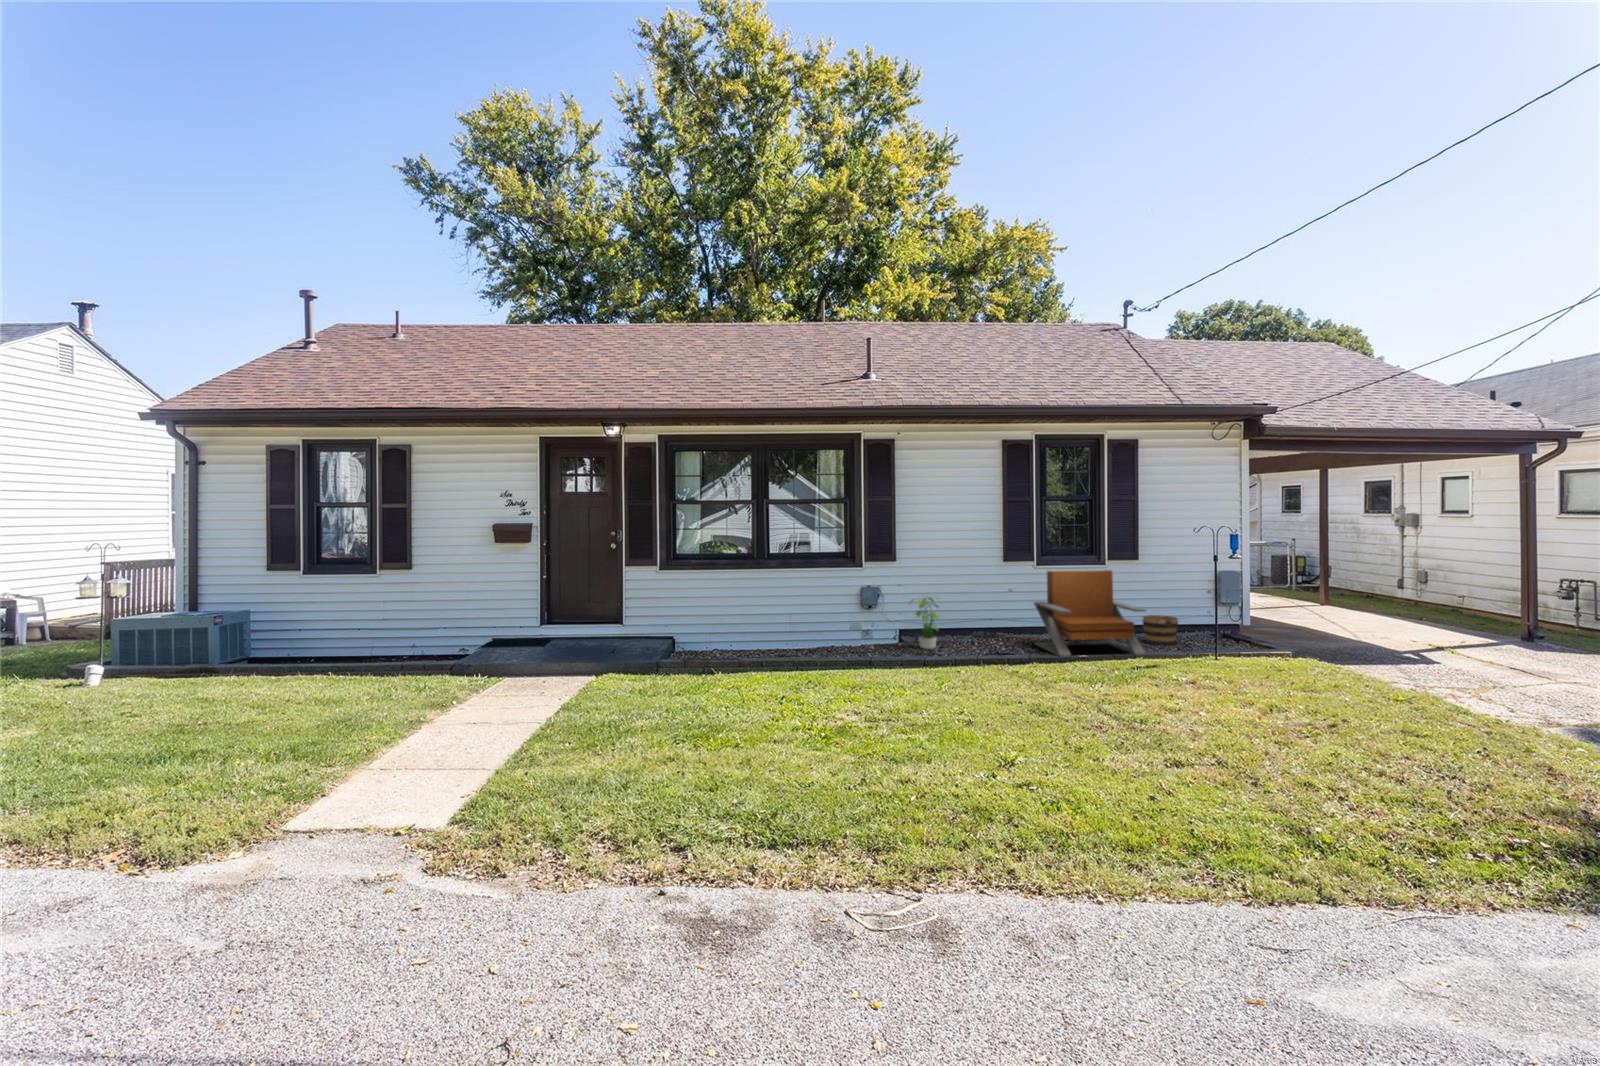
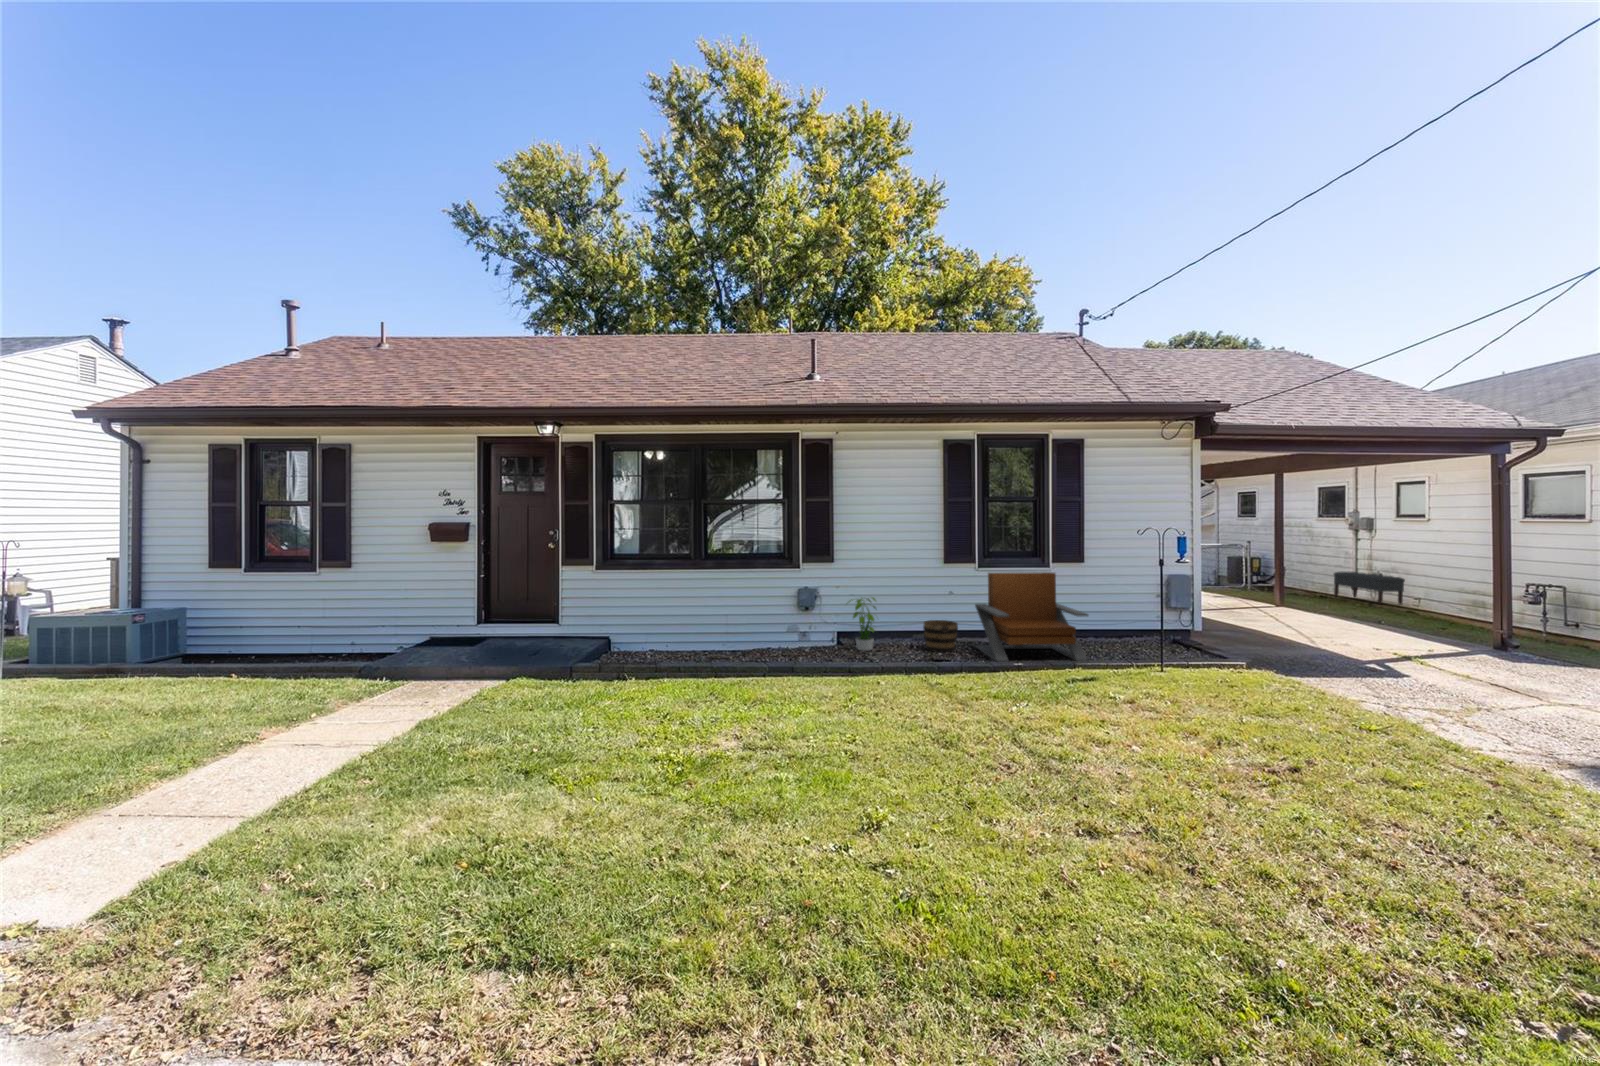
bench: none [1378,568,1448,602] -> present [1334,572,1405,605]
bucket: present [1143,615,1178,645] -> present [923,620,958,652]

